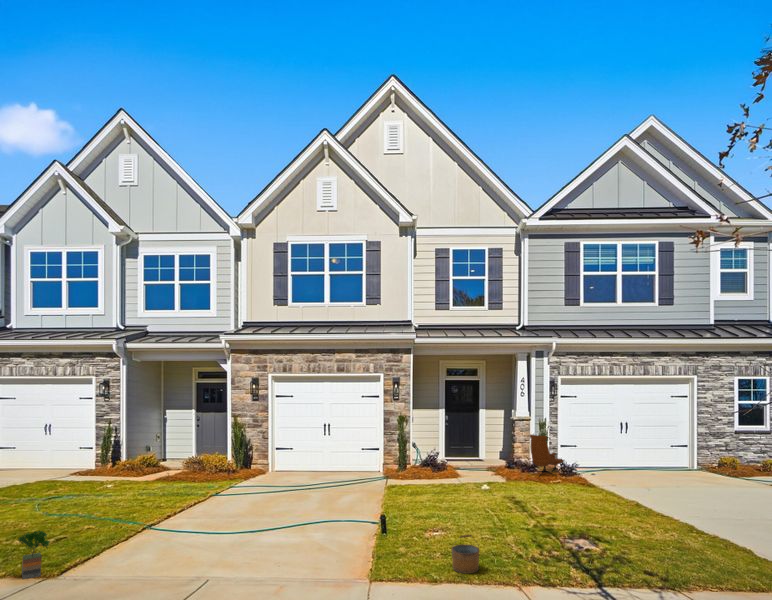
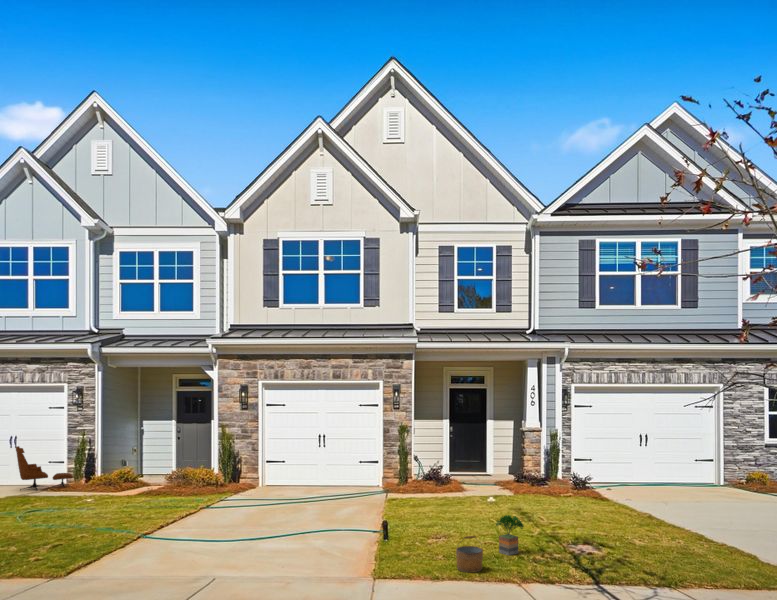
lounge chair: present [530,434,564,476] -> present [16,446,72,491]
potted tree: present [18,531,50,579] -> present [496,515,524,555]

